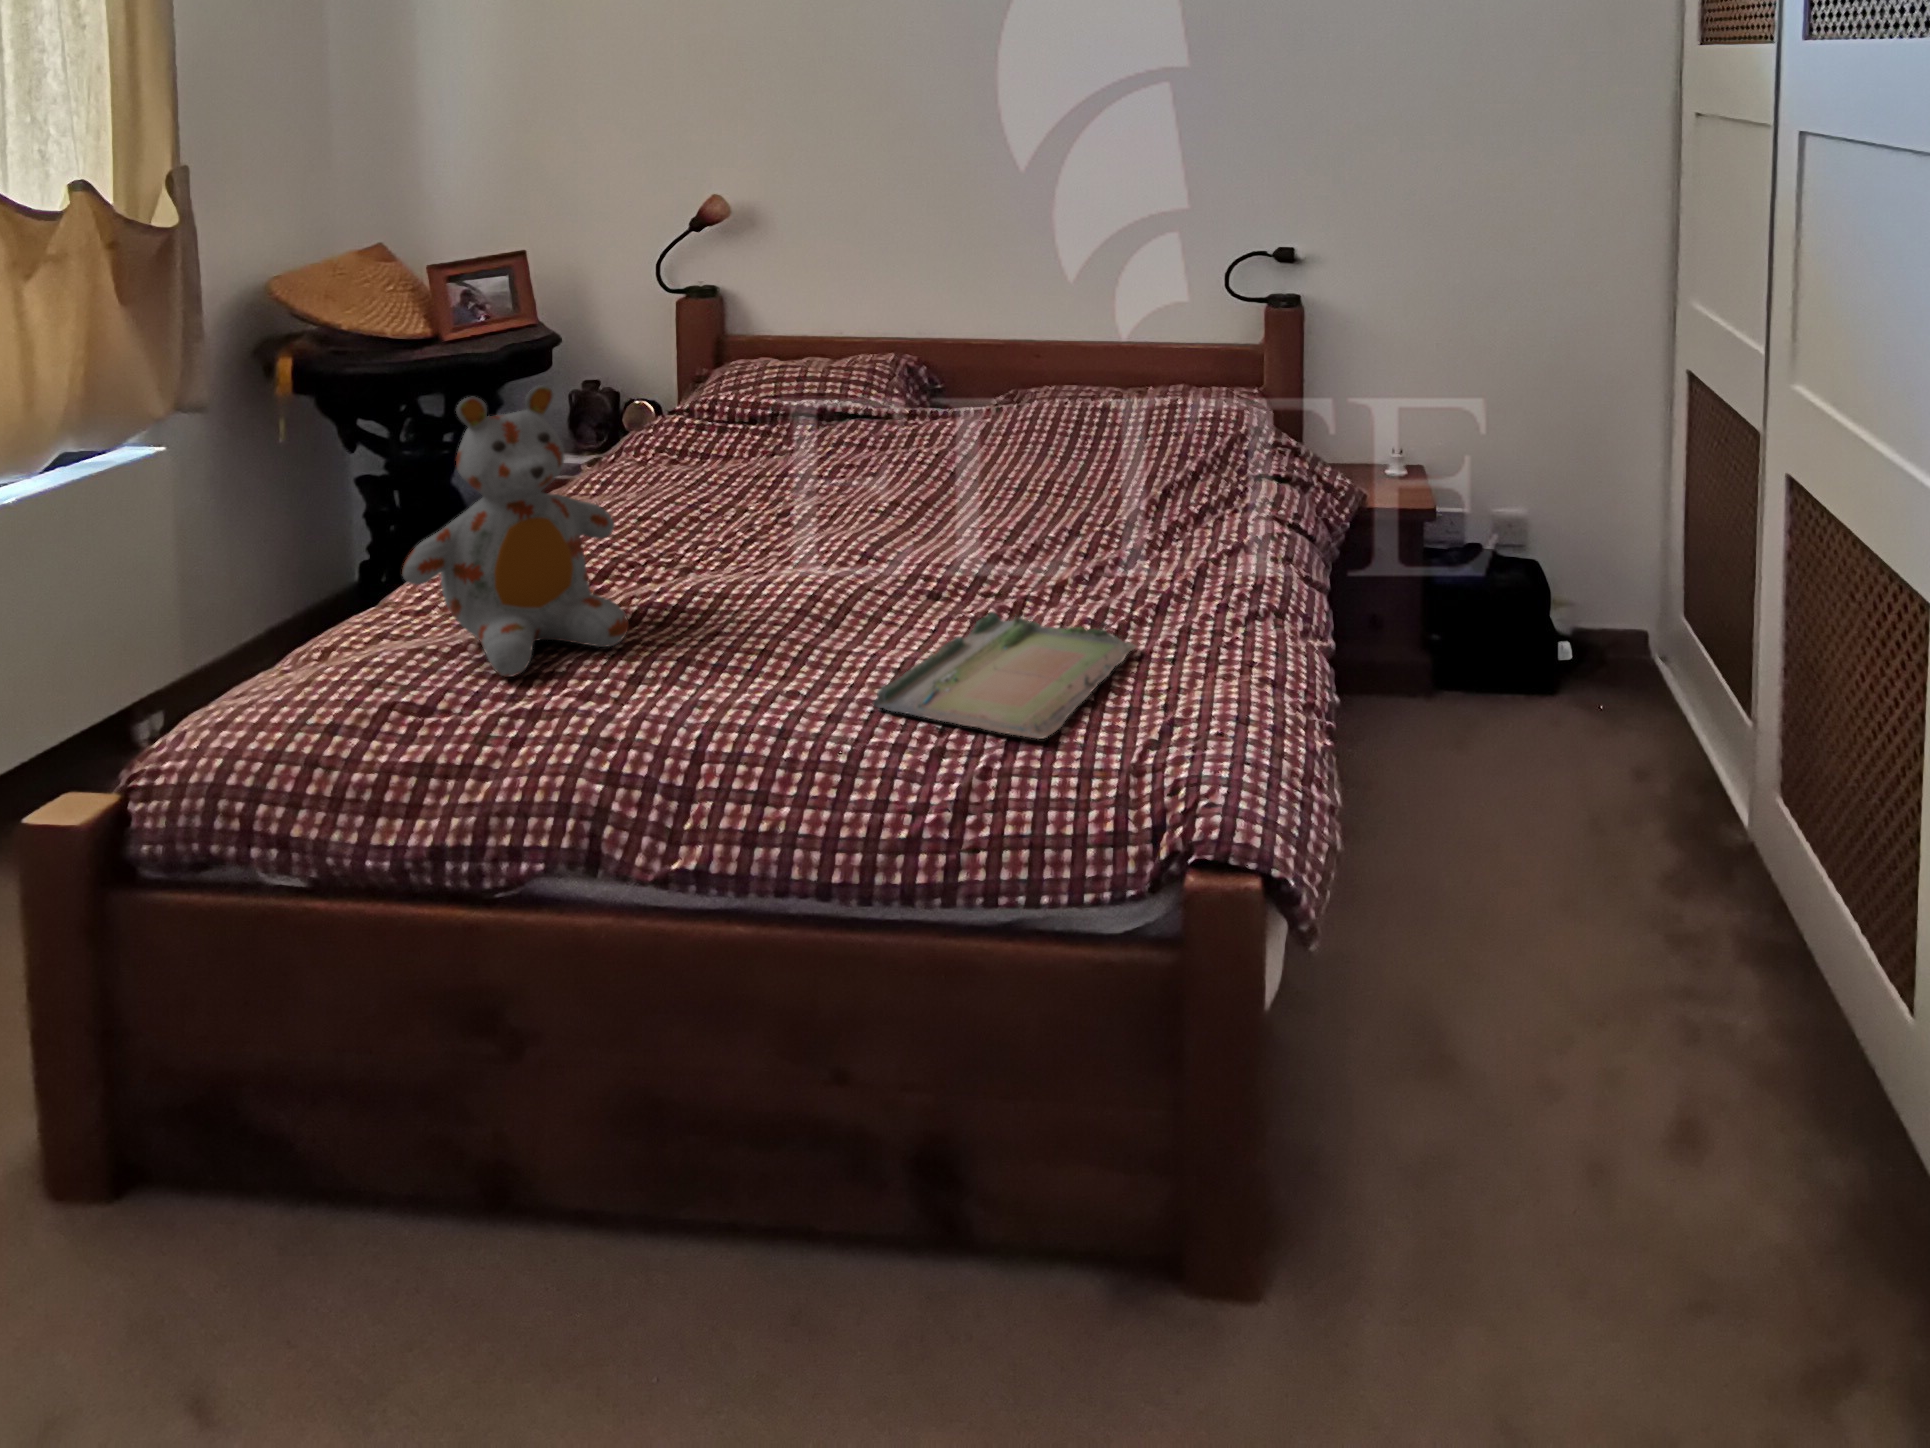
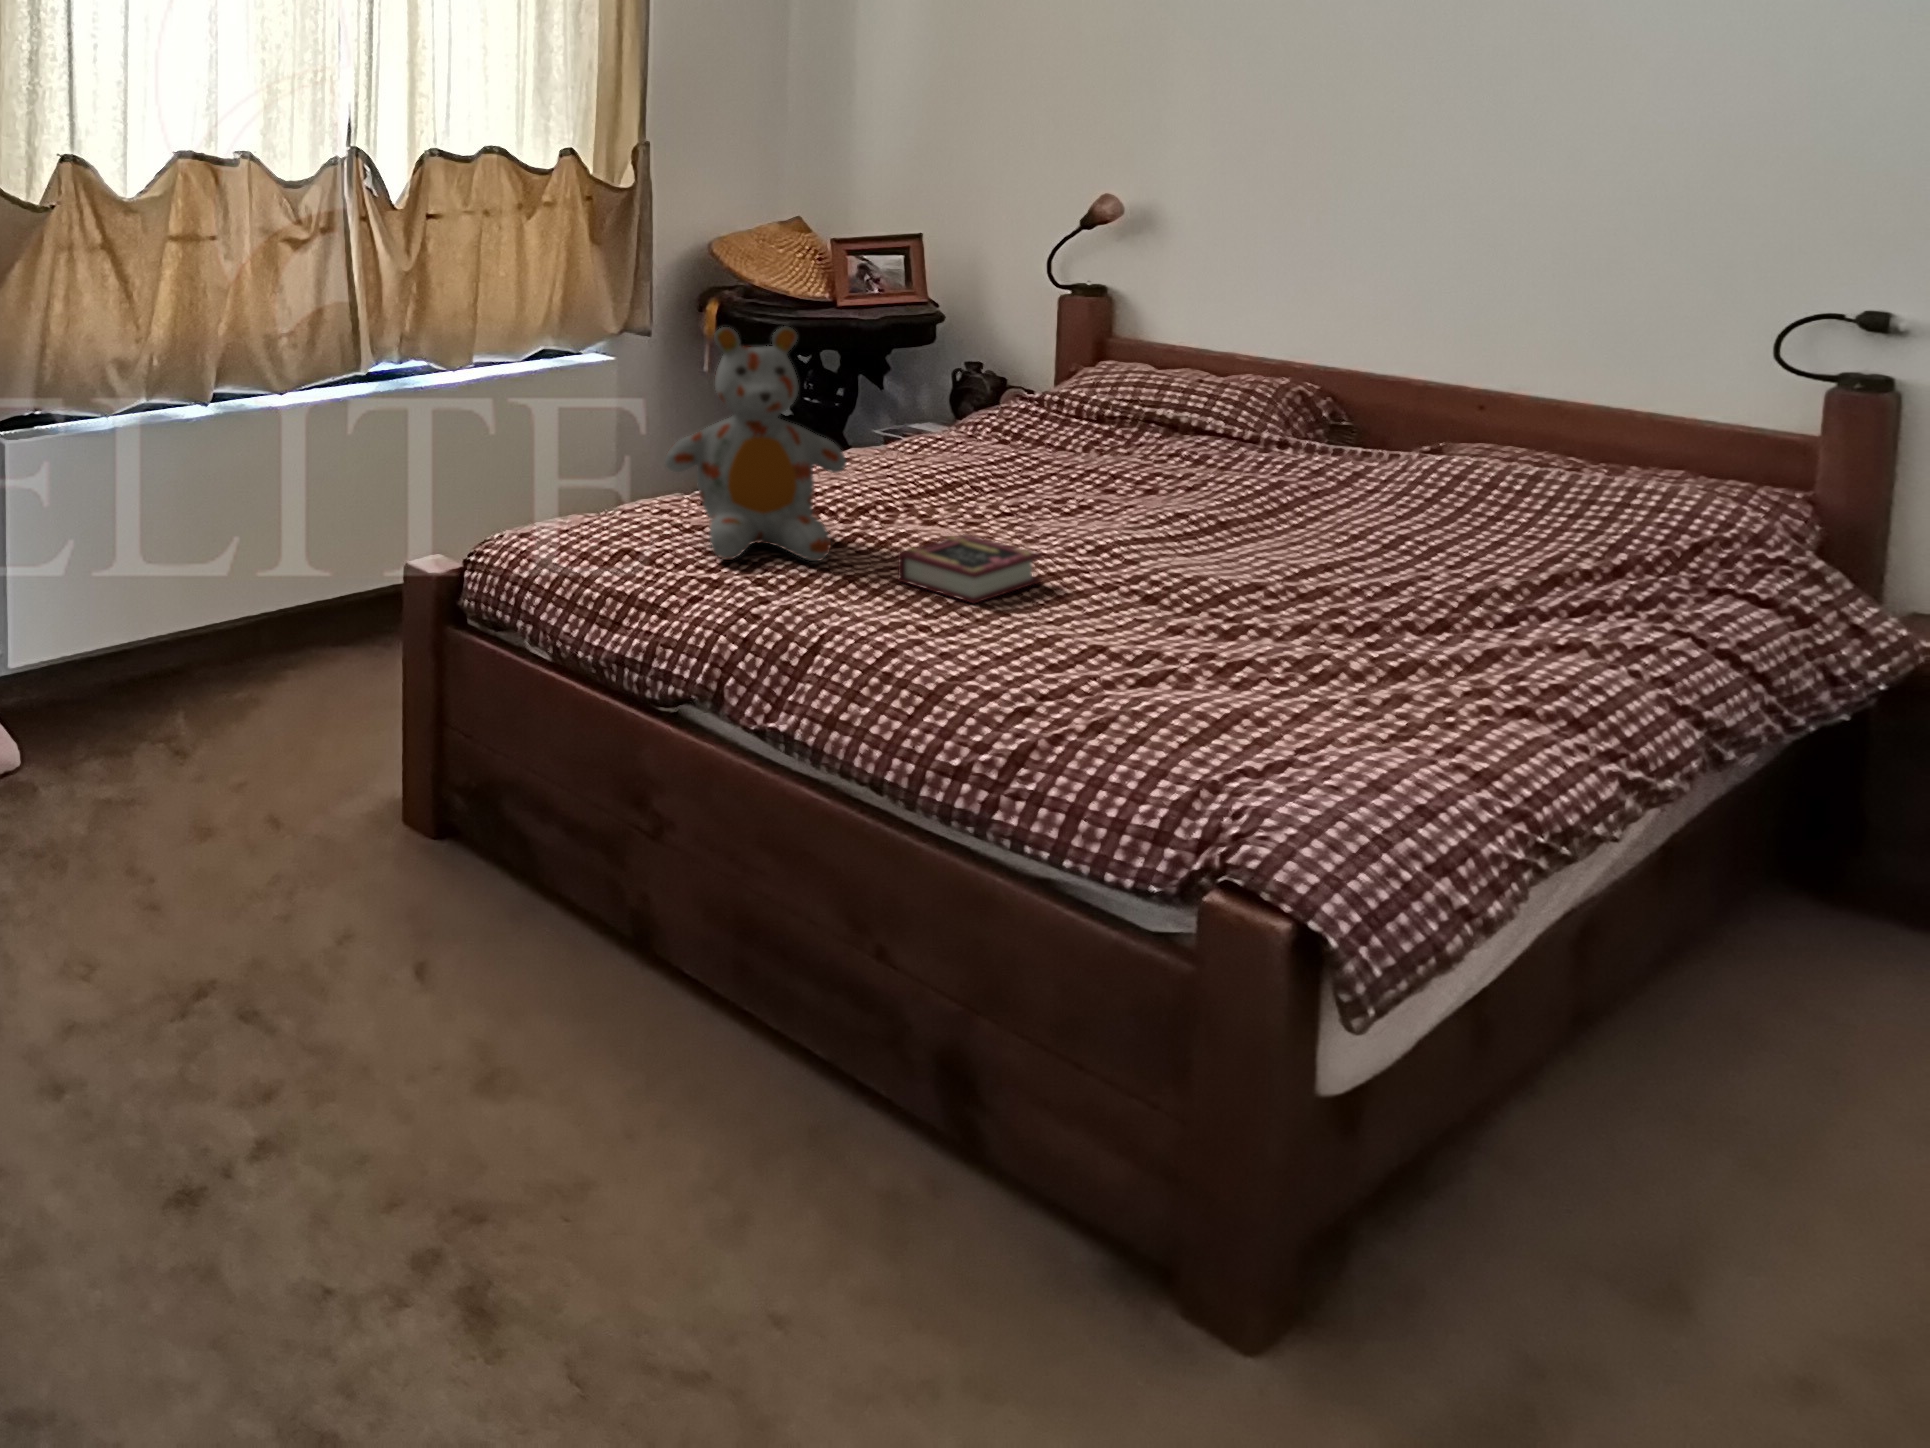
book: none [709,571,834,645] -> present [898,534,1041,603]
tray: present [873,612,1136,739] -> none [992,627,1334,731]

